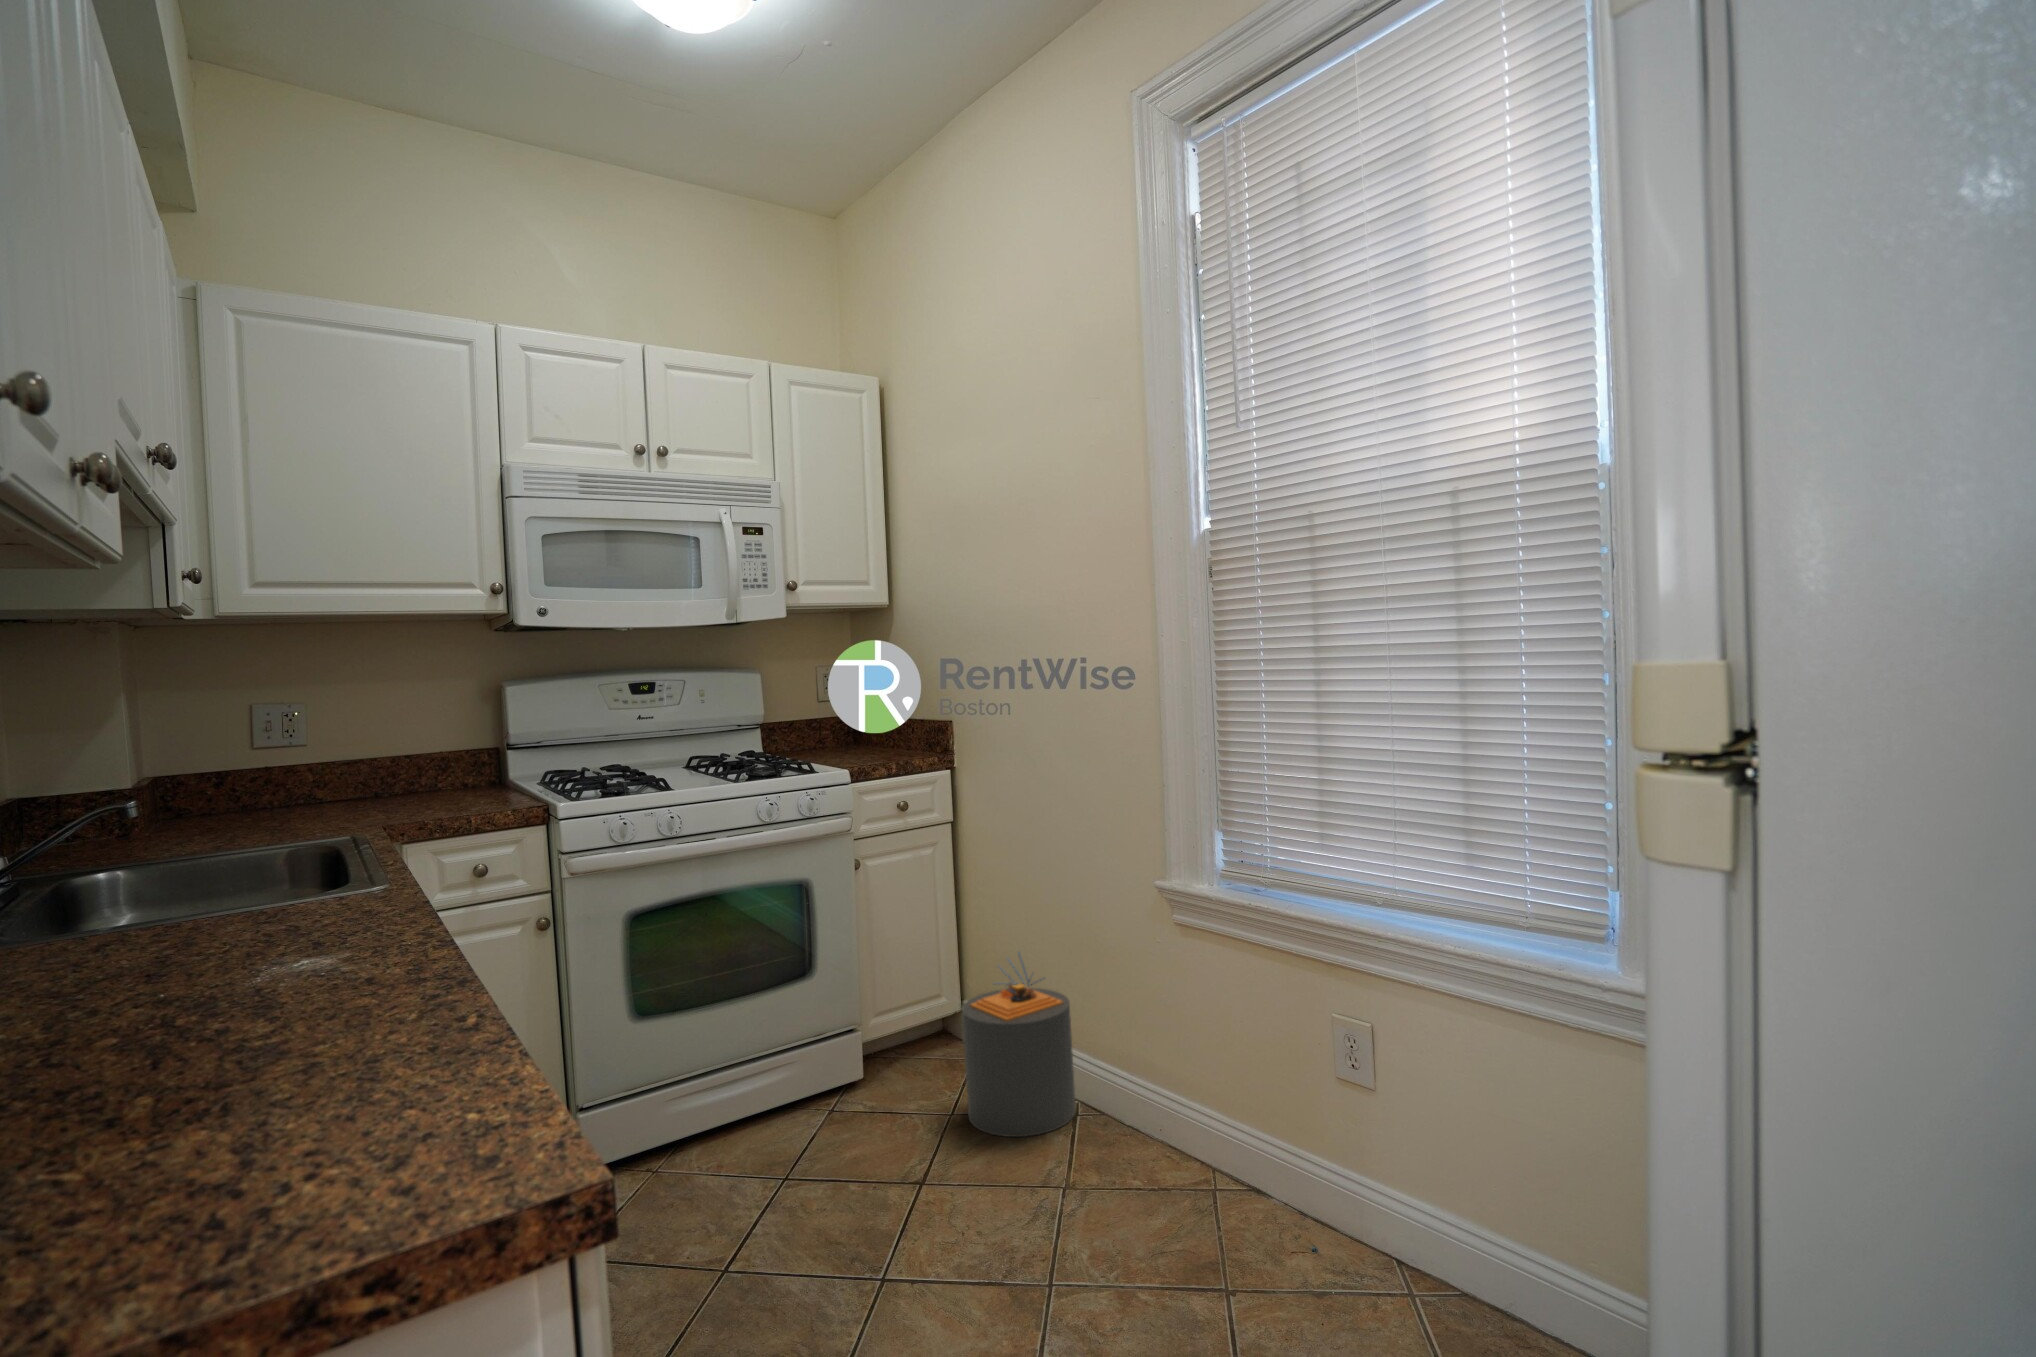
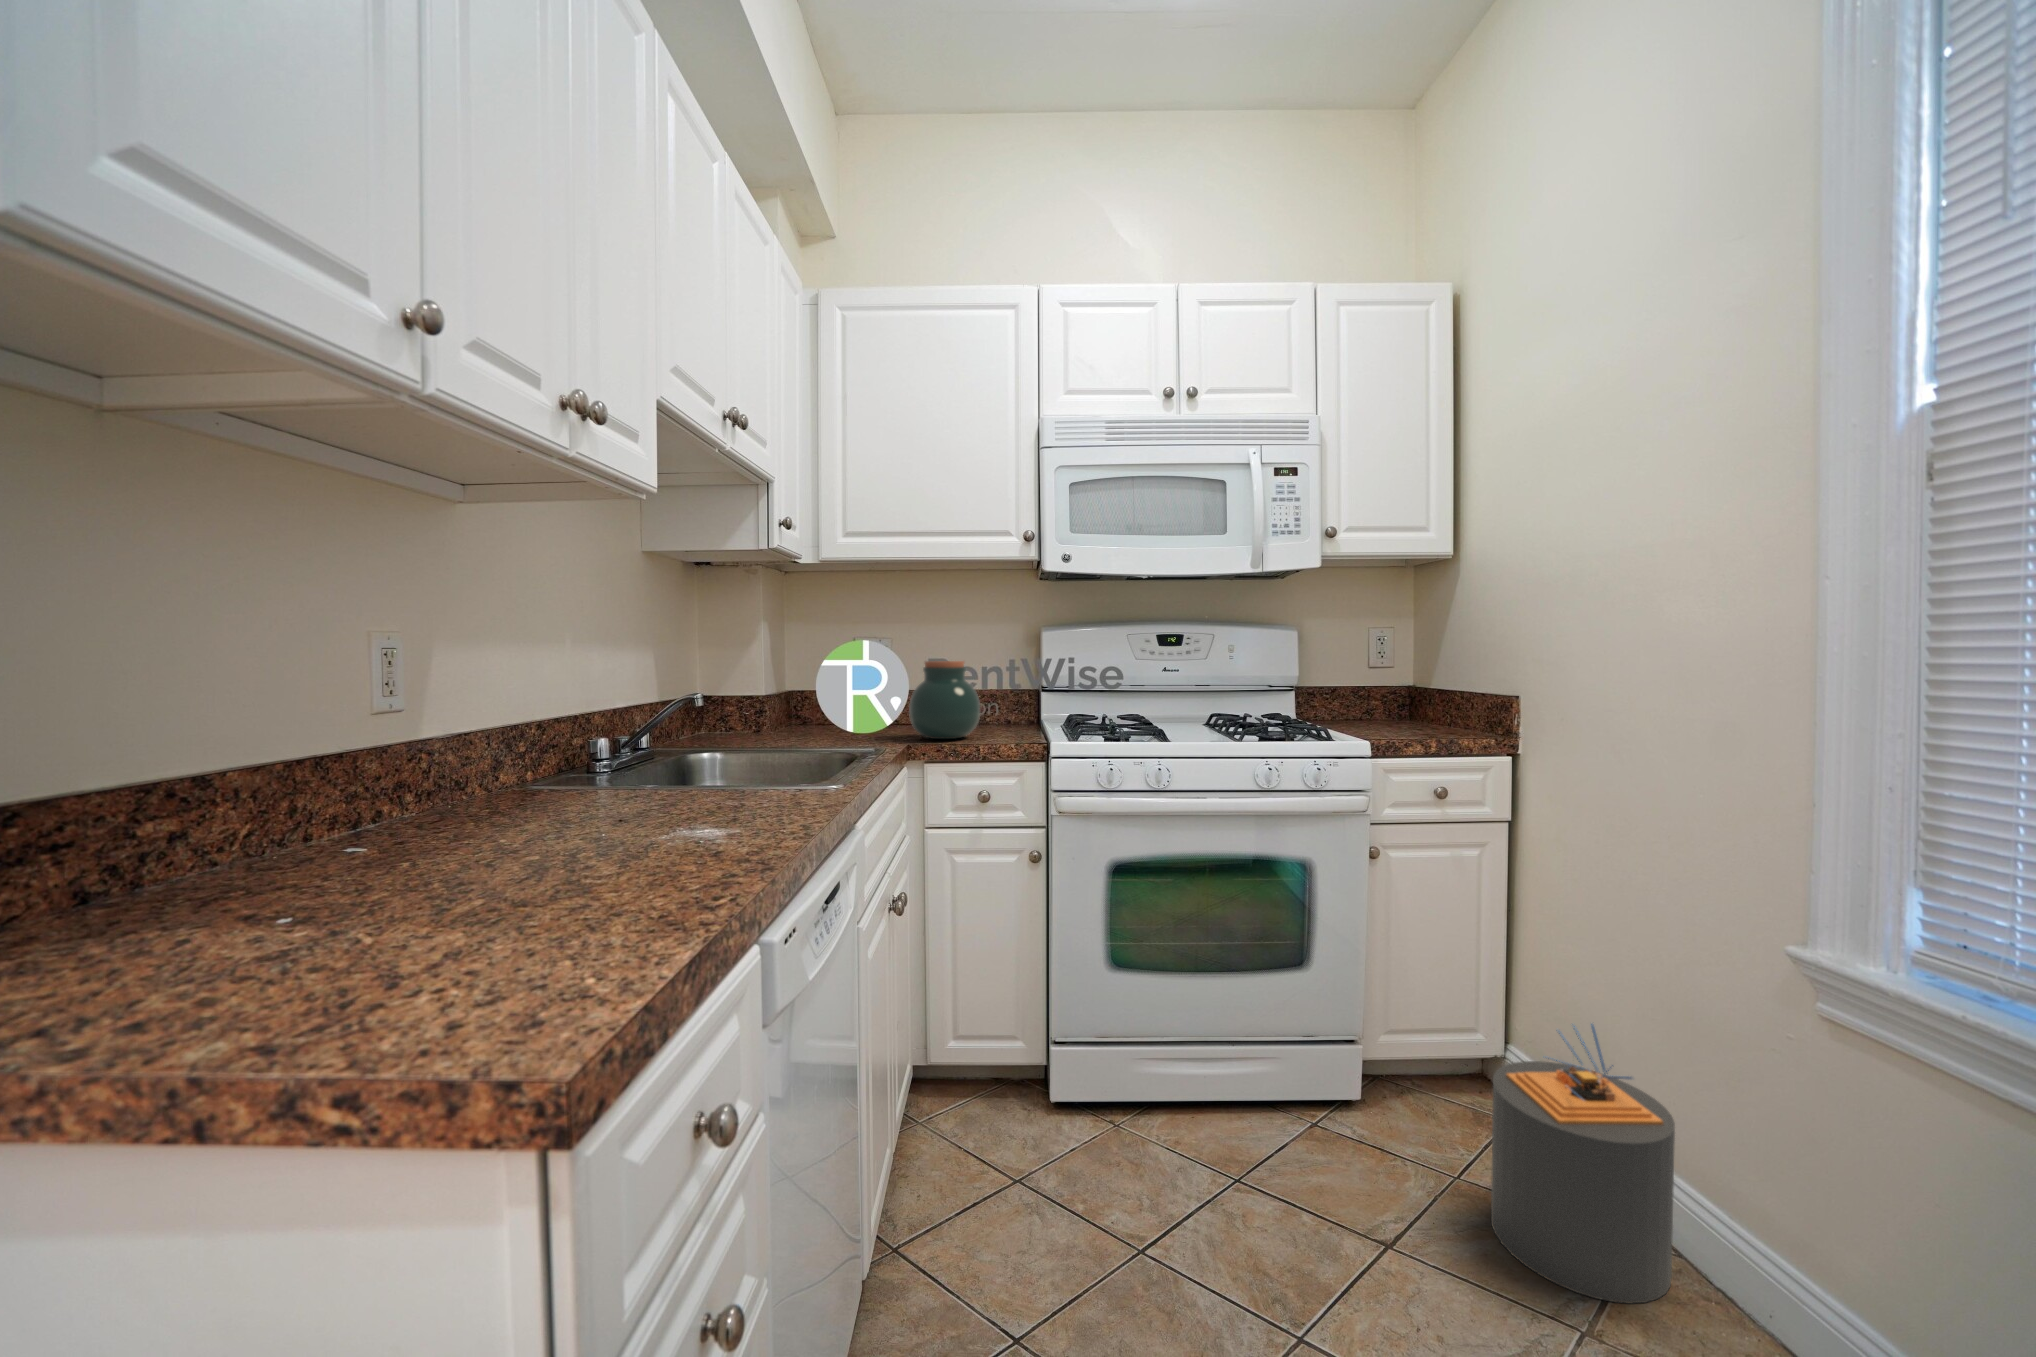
jar: none [365,728,457,818] -> present [909,661,980,739]

